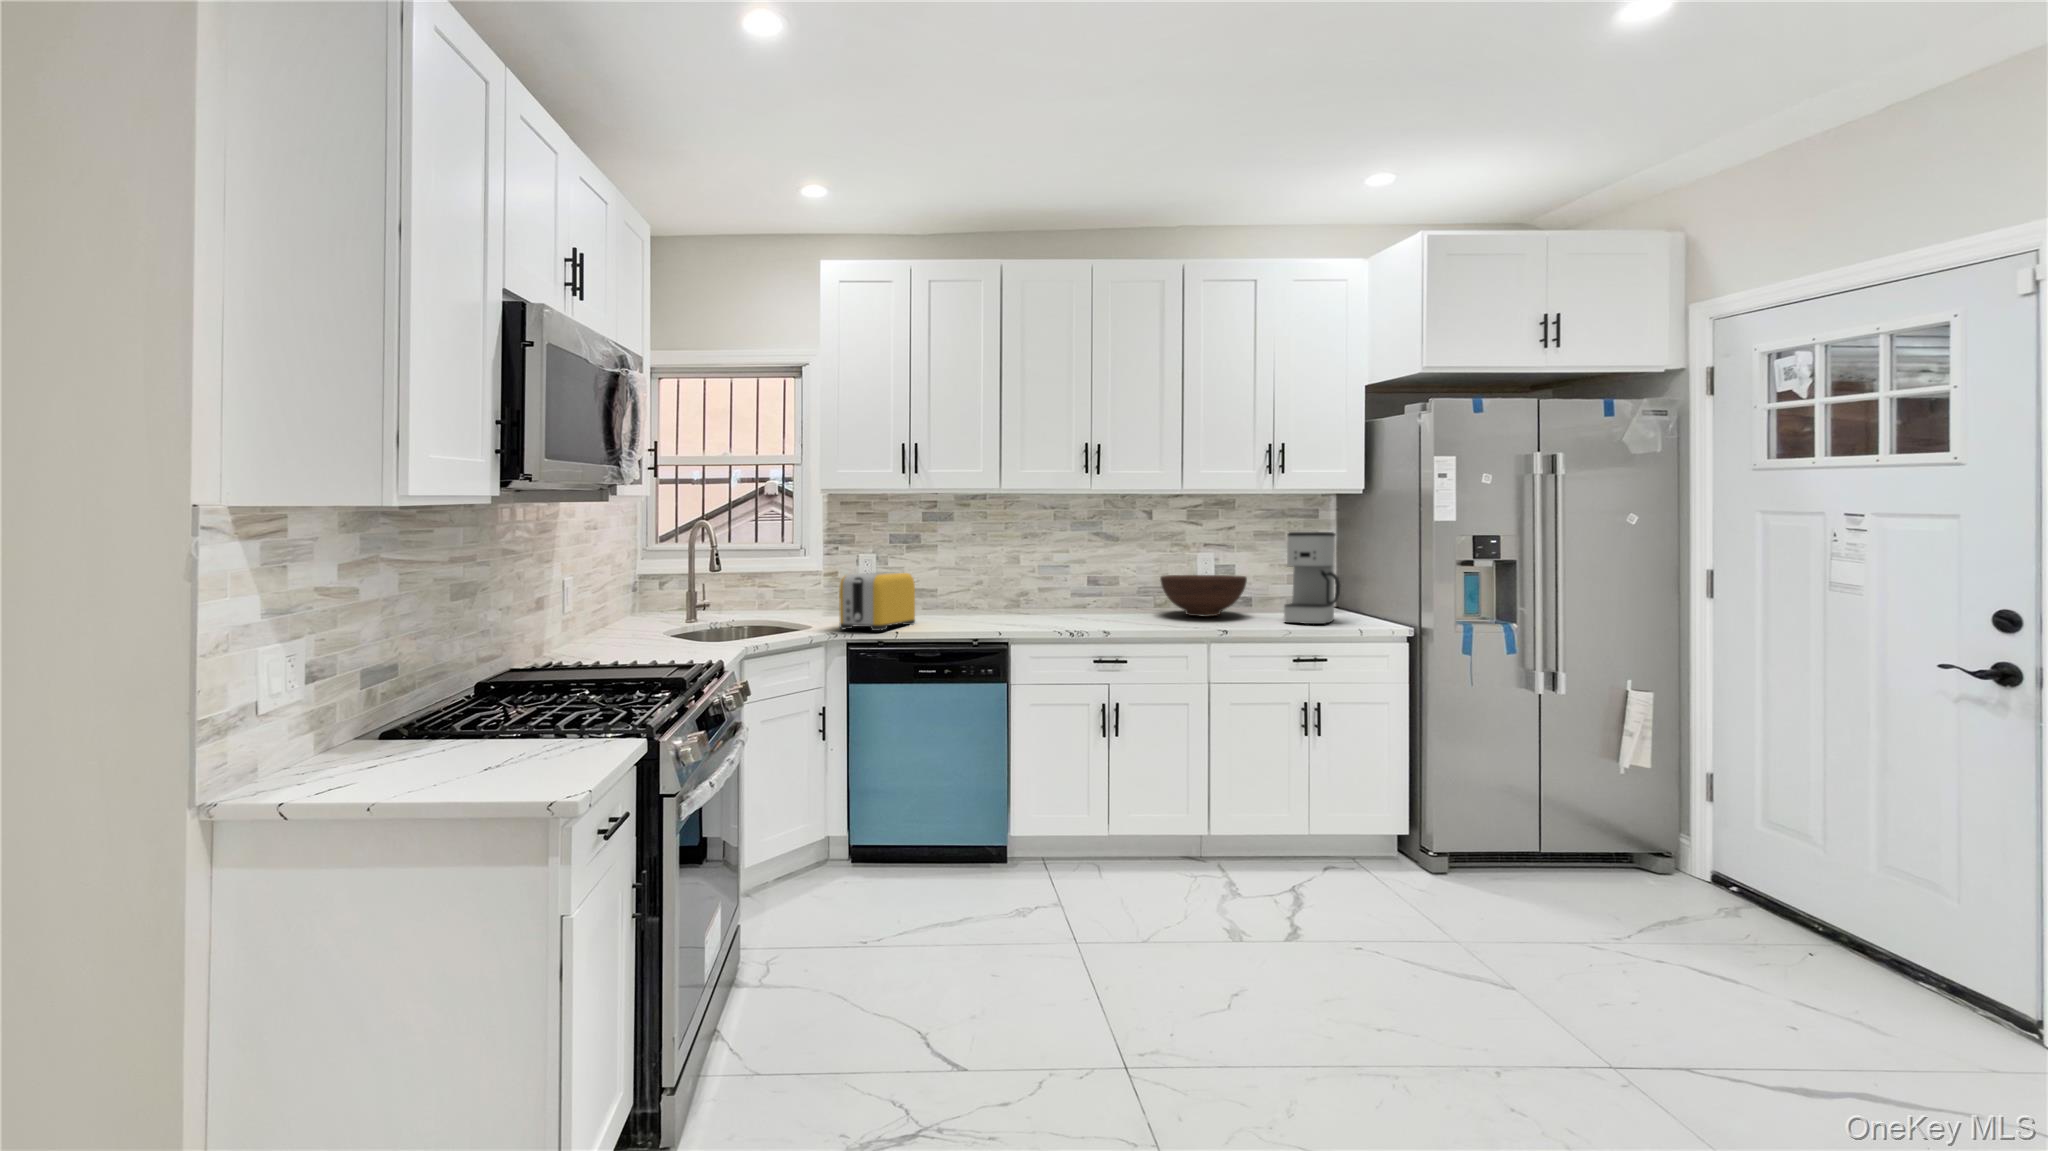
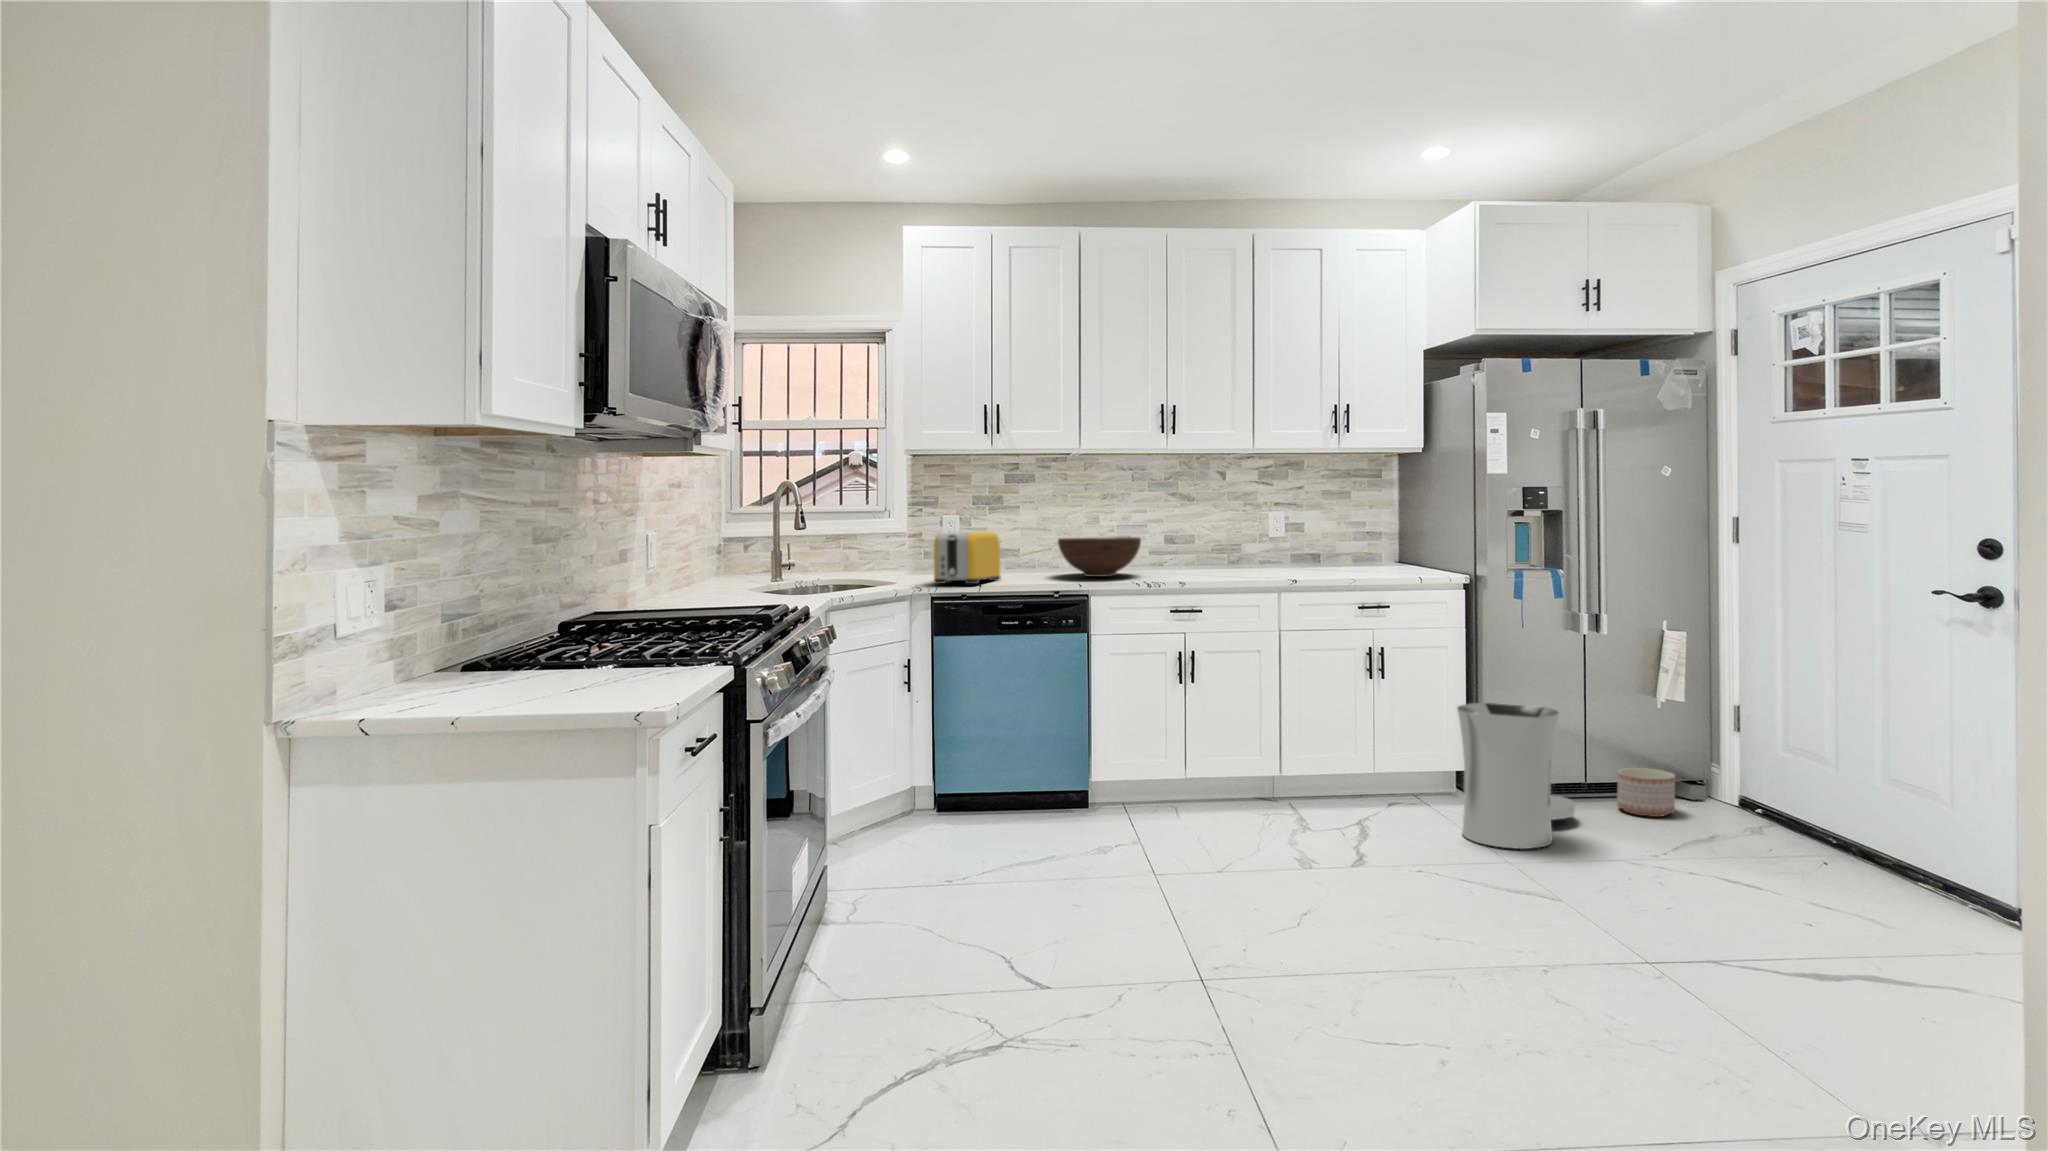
coffee maker: present [1284,532,1340,624] -> none [1348,488,1401,574]
fruit bowl: present [1160,575,1247,617] -> present [1058,537,1141,577]
trash can: none [1401,774,1529,947] -> present [1457,703,1575,849]
planter: none [1573,841,1638,899] -> present [1617,768,1675,817]

